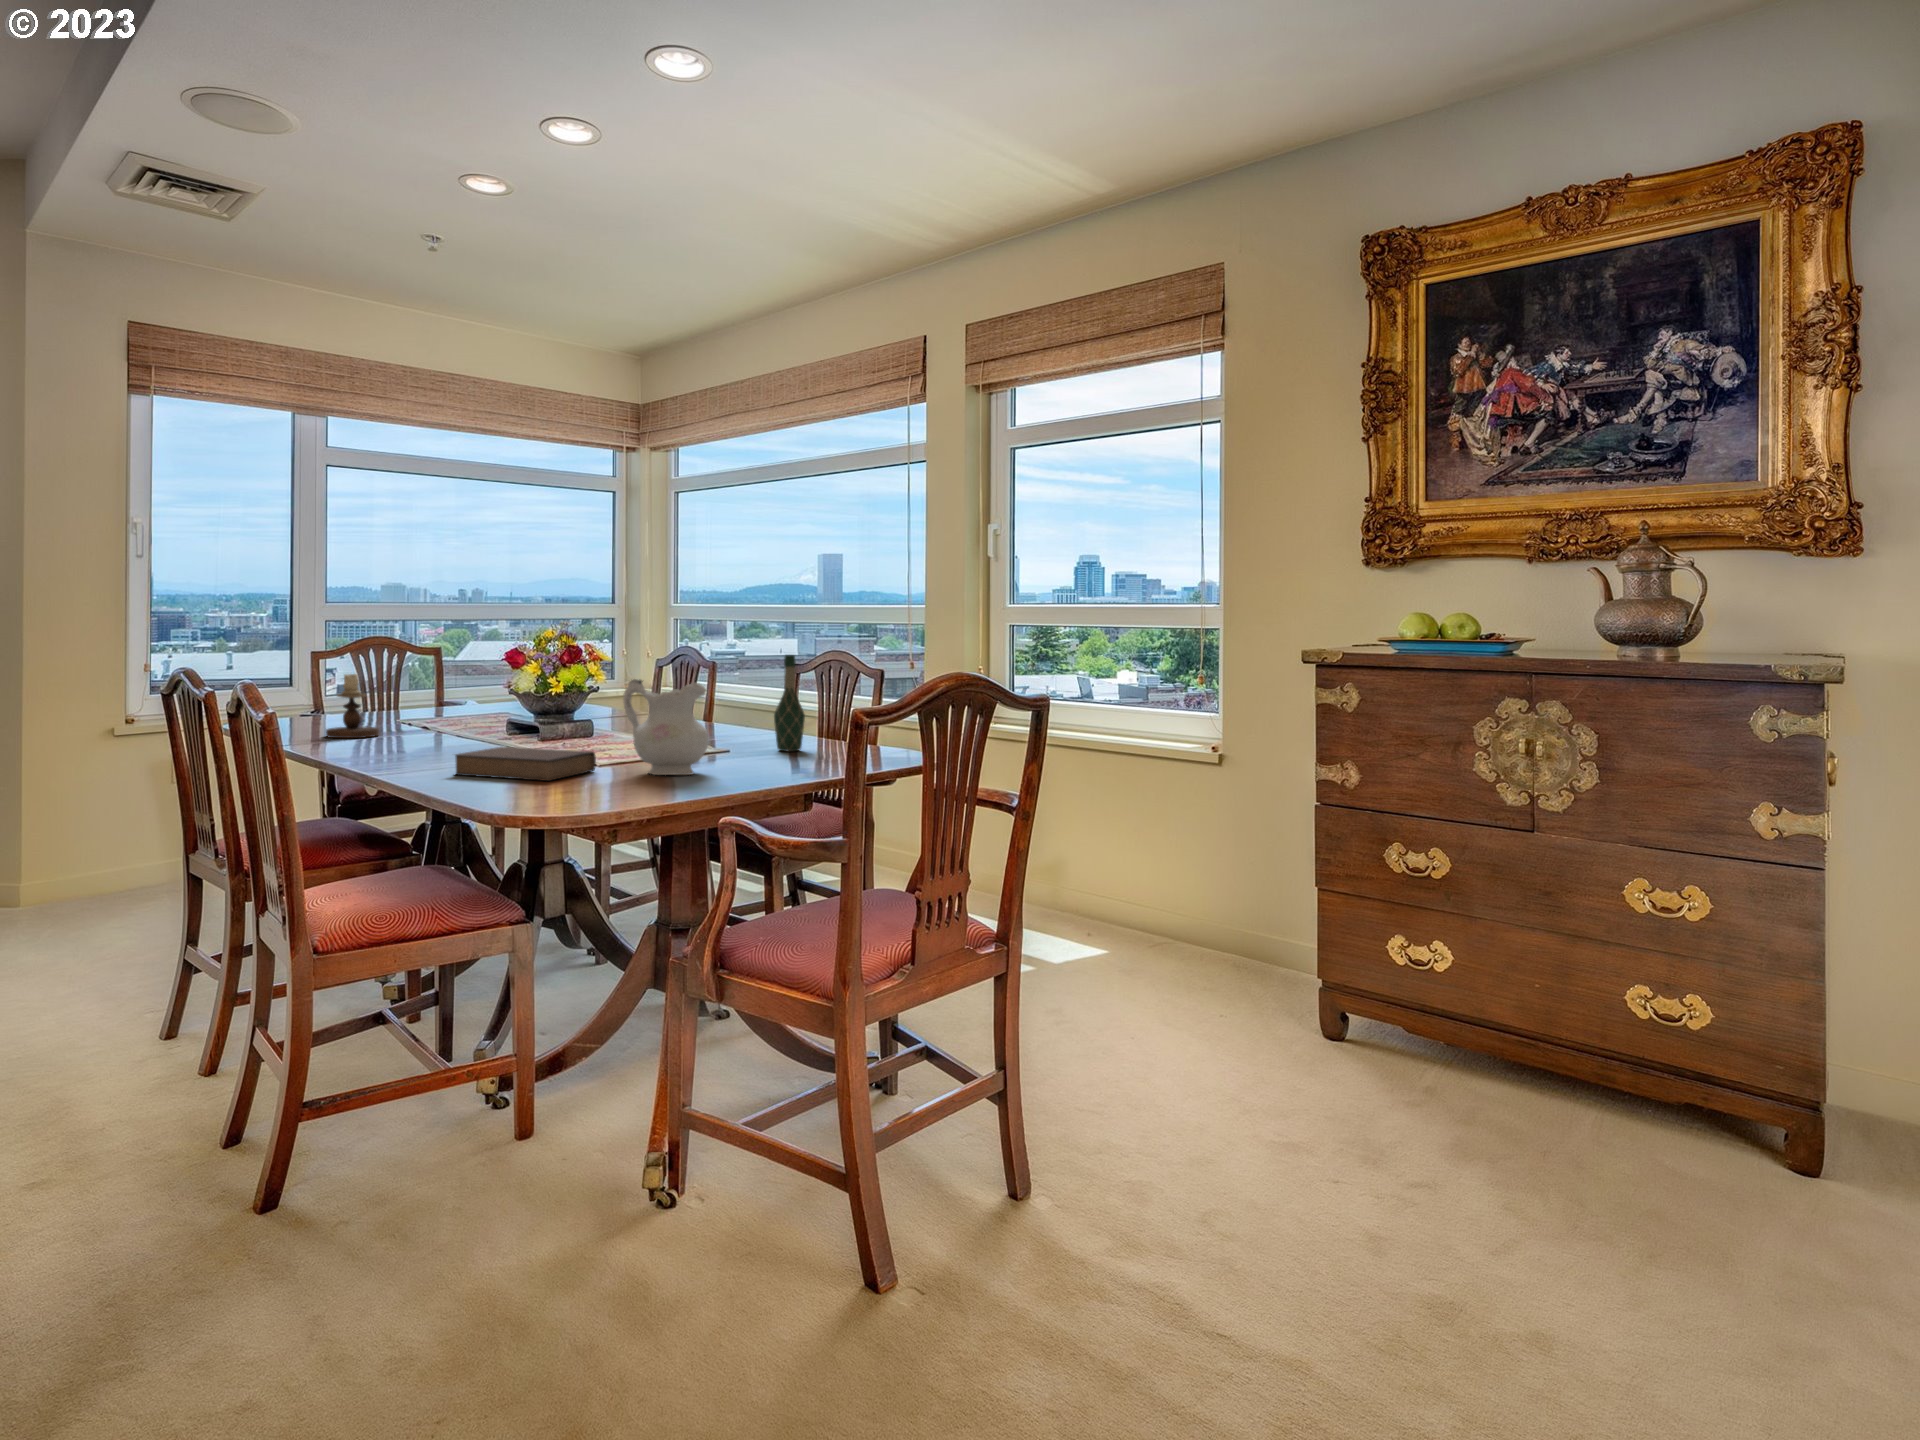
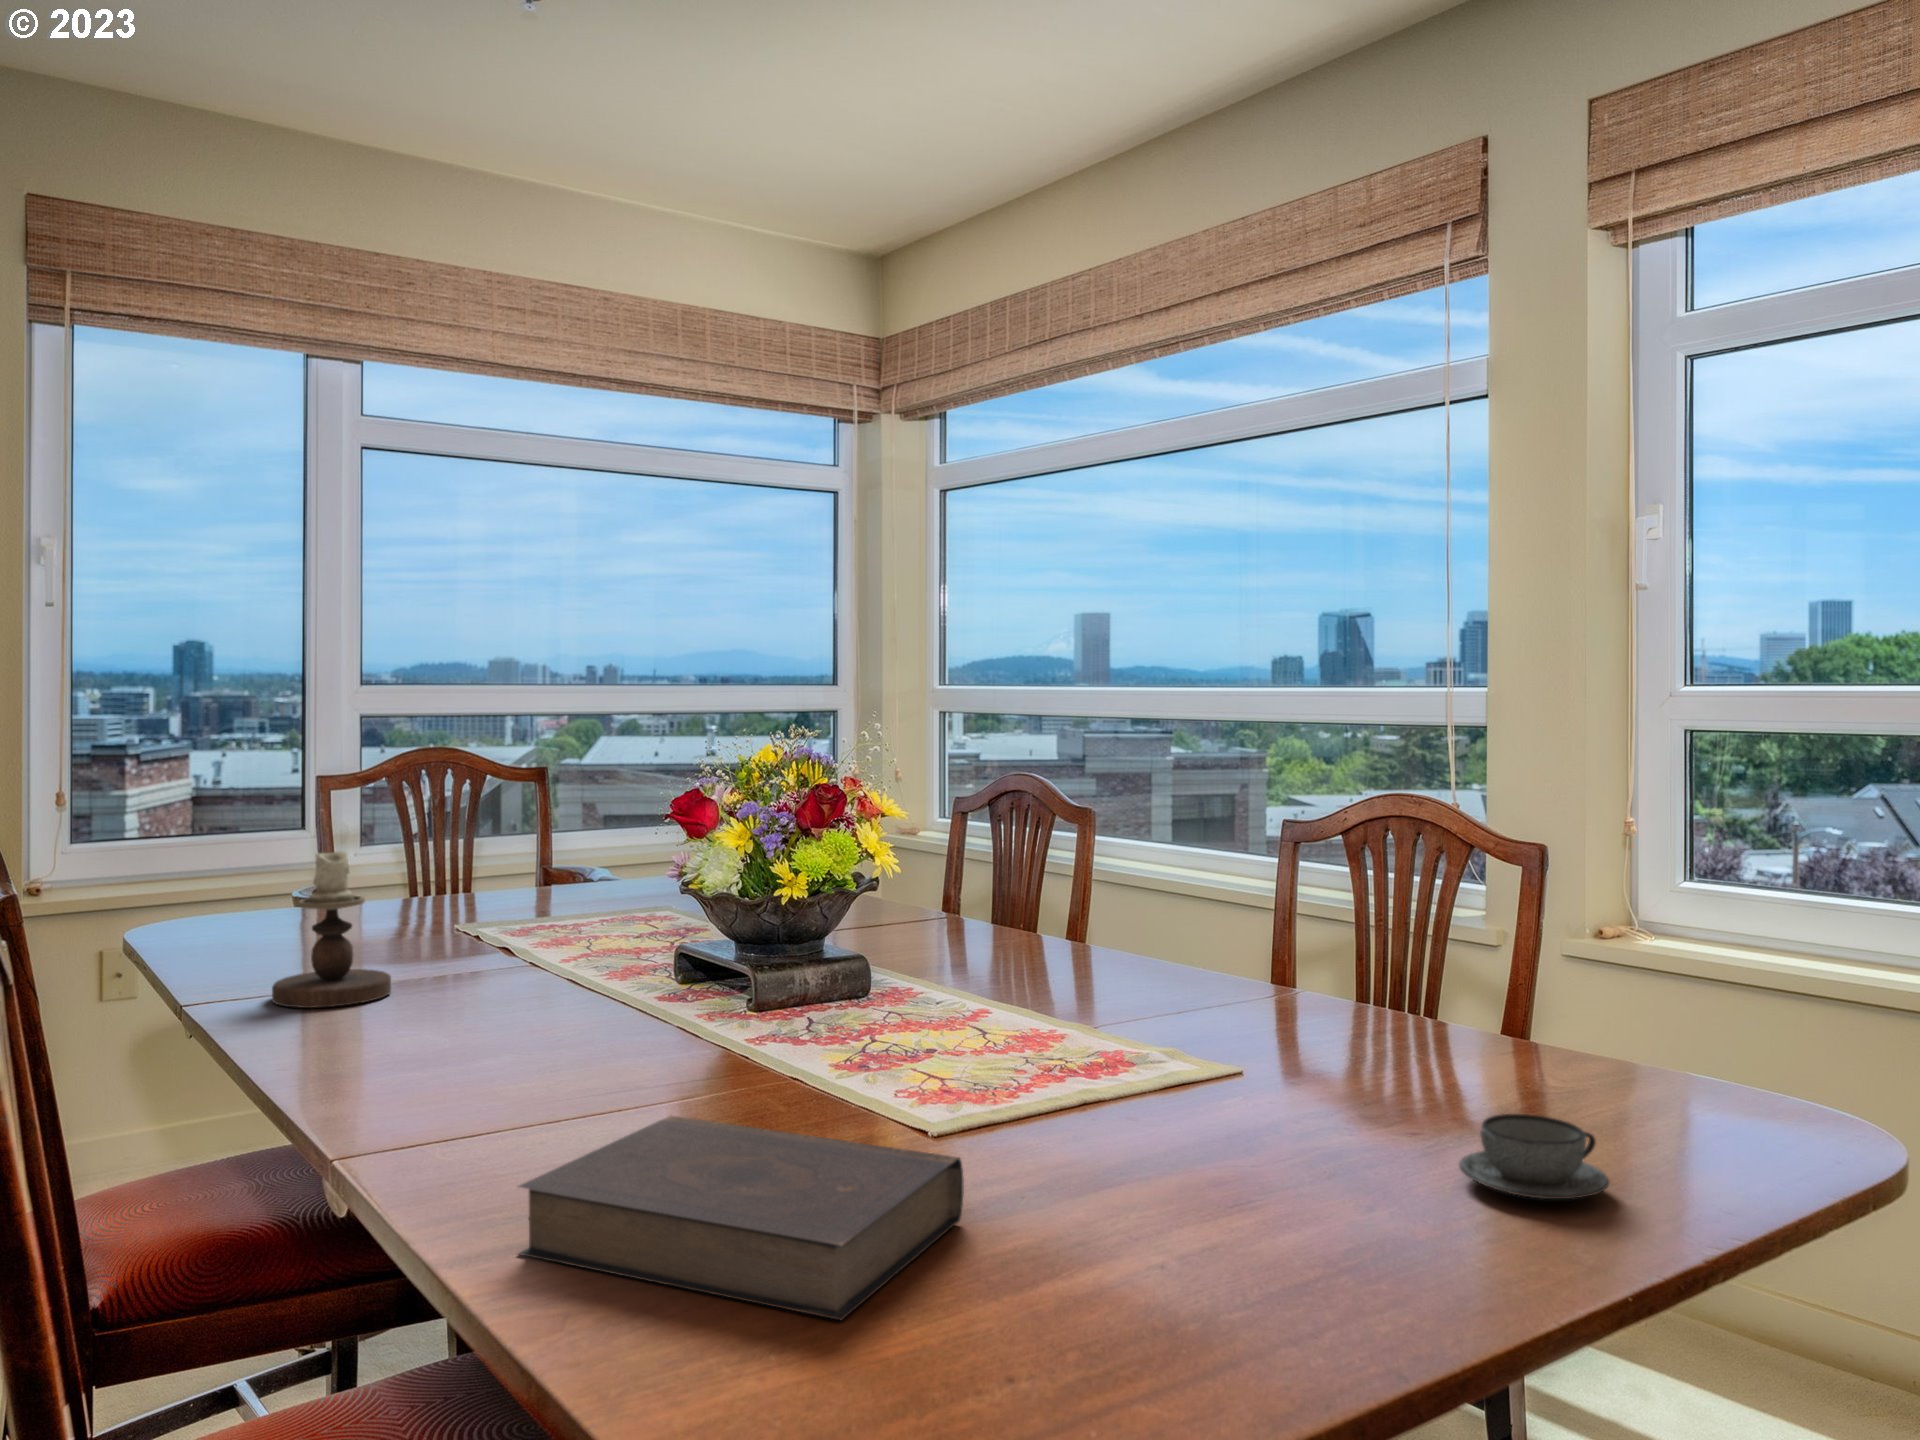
wine bottle: present [774,655,805,751] -> none [1368,803,1456,1072]
ceramic pitcher: present [623,679,708,775] -> none [1057,920,1343,1263]
teacup: none [761,747,805,768] -> present [1459,1114,1609,1199]

